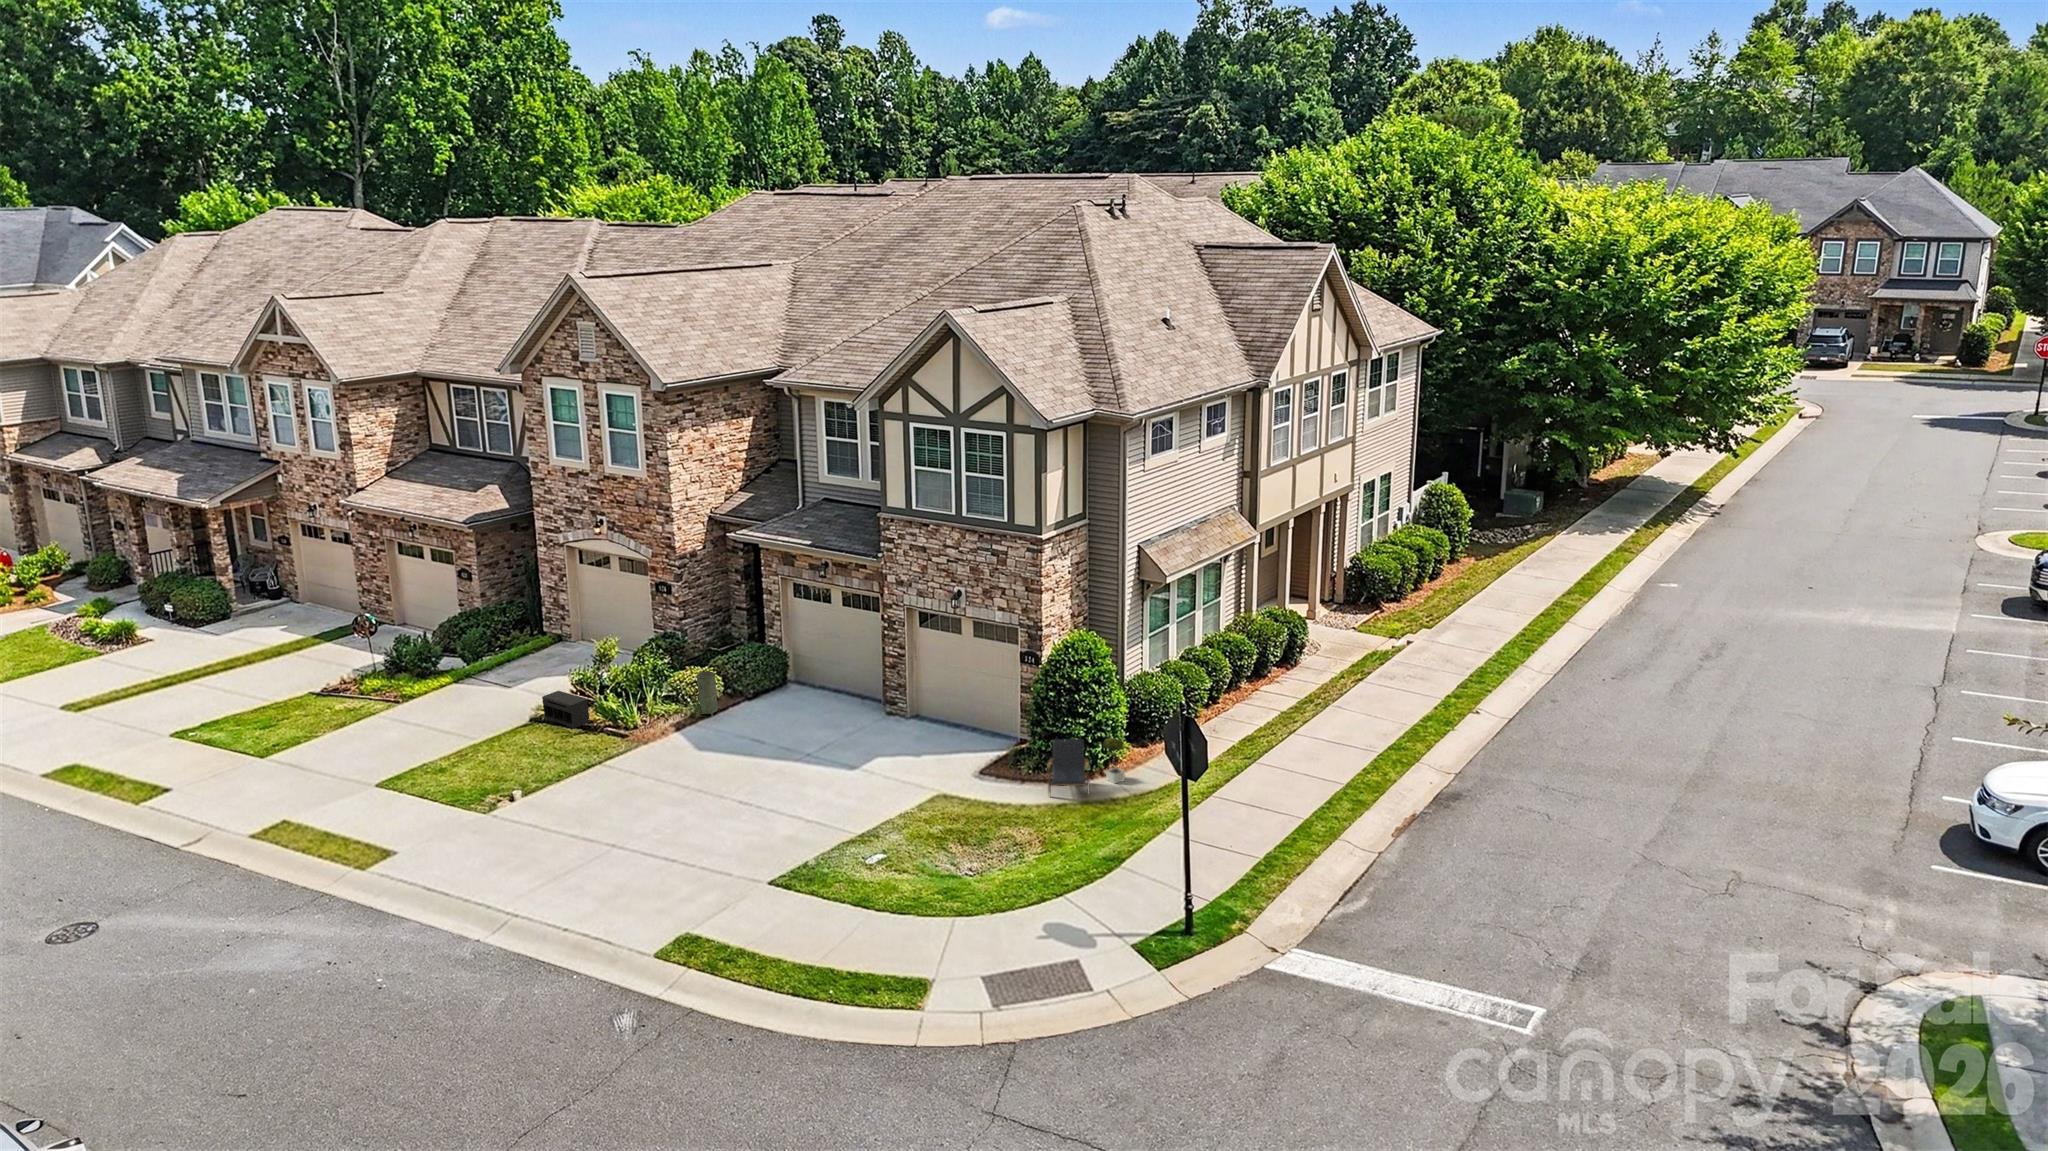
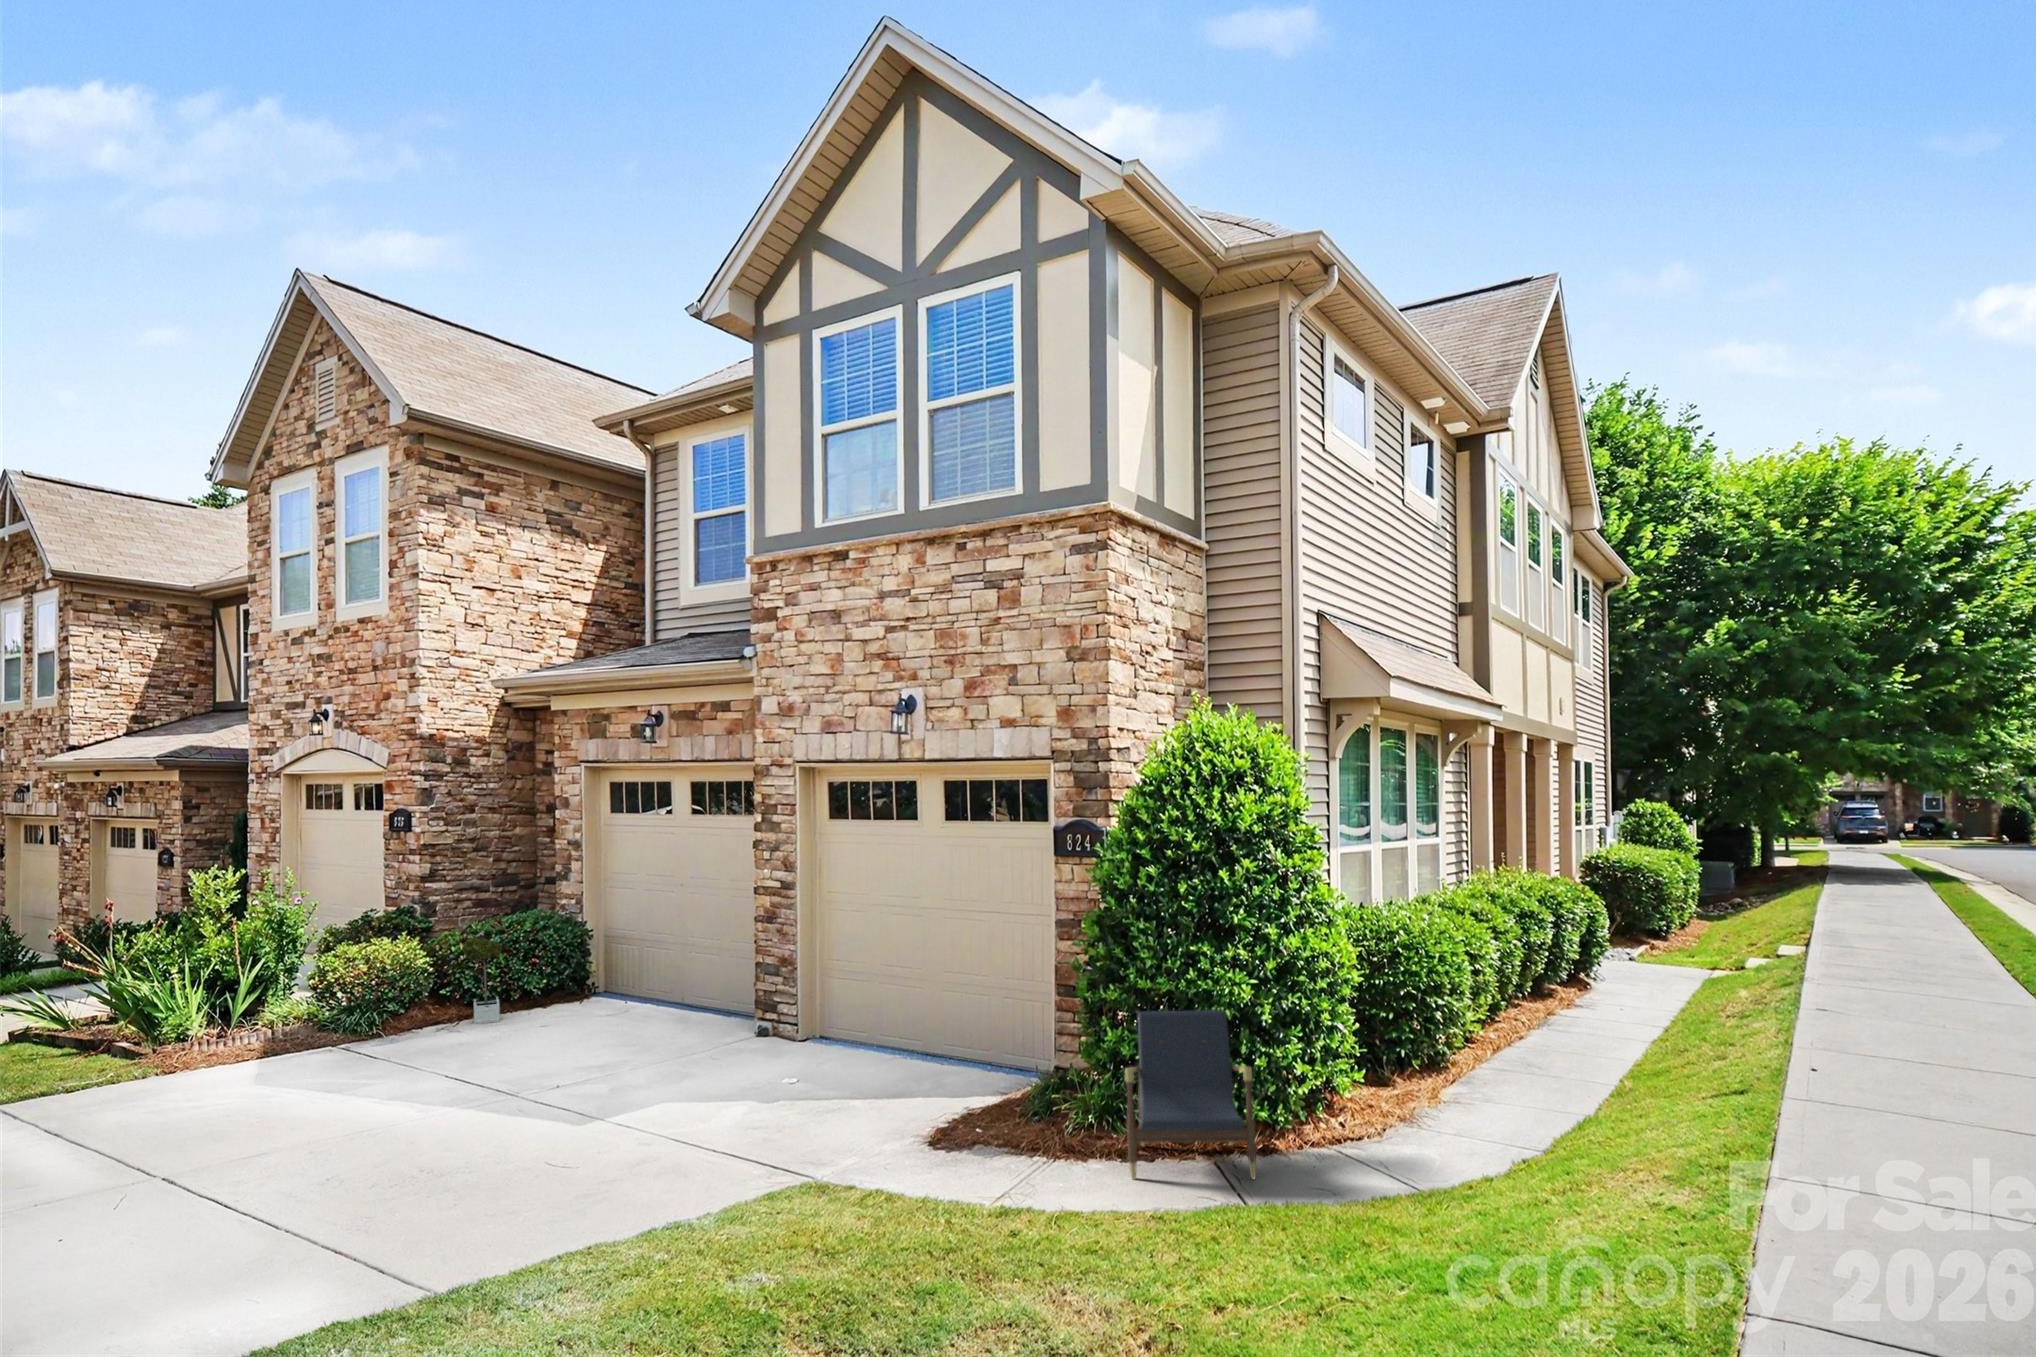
trash can: present [696,671,718,716] -> none [372,940,417,1040]
bench: present [542,691,590,728] -> none [43,986,127,1059]
potted tree: present [1103,737,1125,784] -> present [463,937,502,1024]

